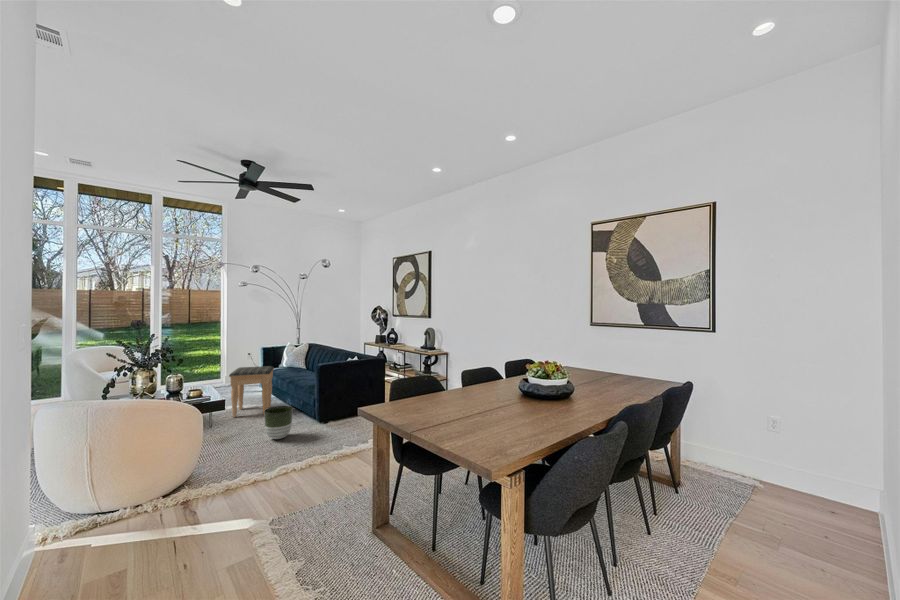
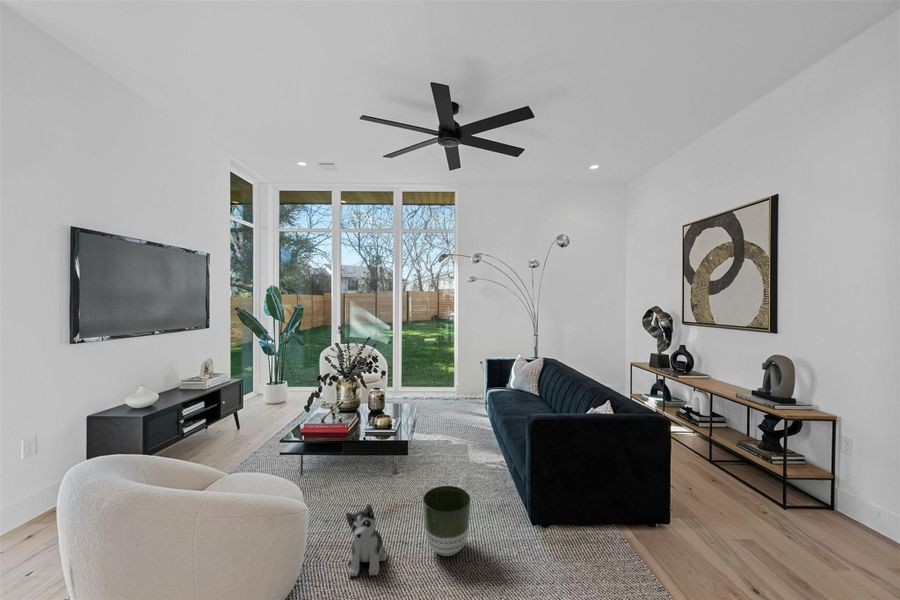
footstool: present [229,366,274,417] -> none [418,391,481,471]
plush toy: none [219,417,244,457] -> present [346,504,386,576]

